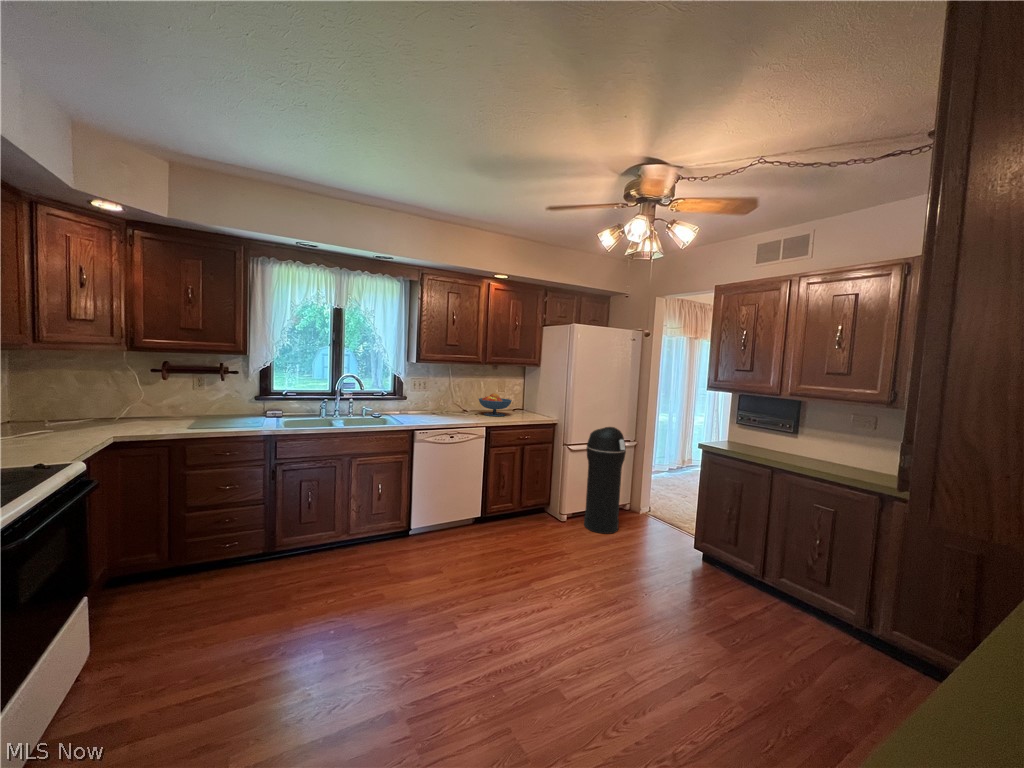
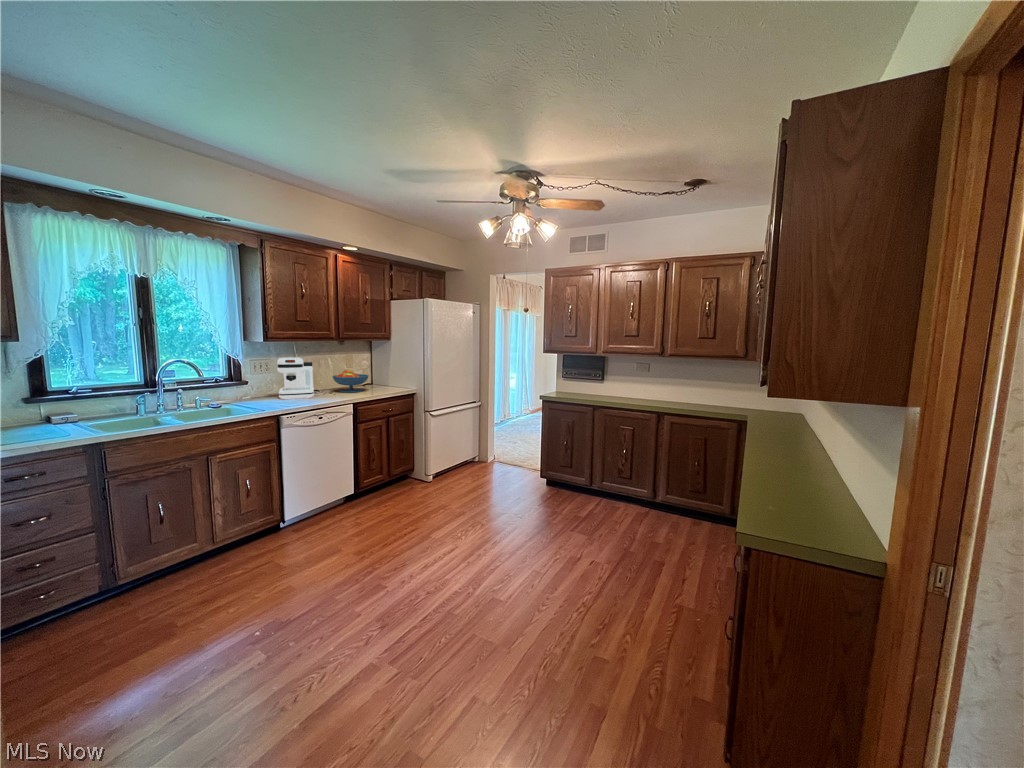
coffee maker: none [427,378,460,417] -> present [277,358,314,399]
trash can: present [584,427,626,534] -> none [447,390,482,482]

